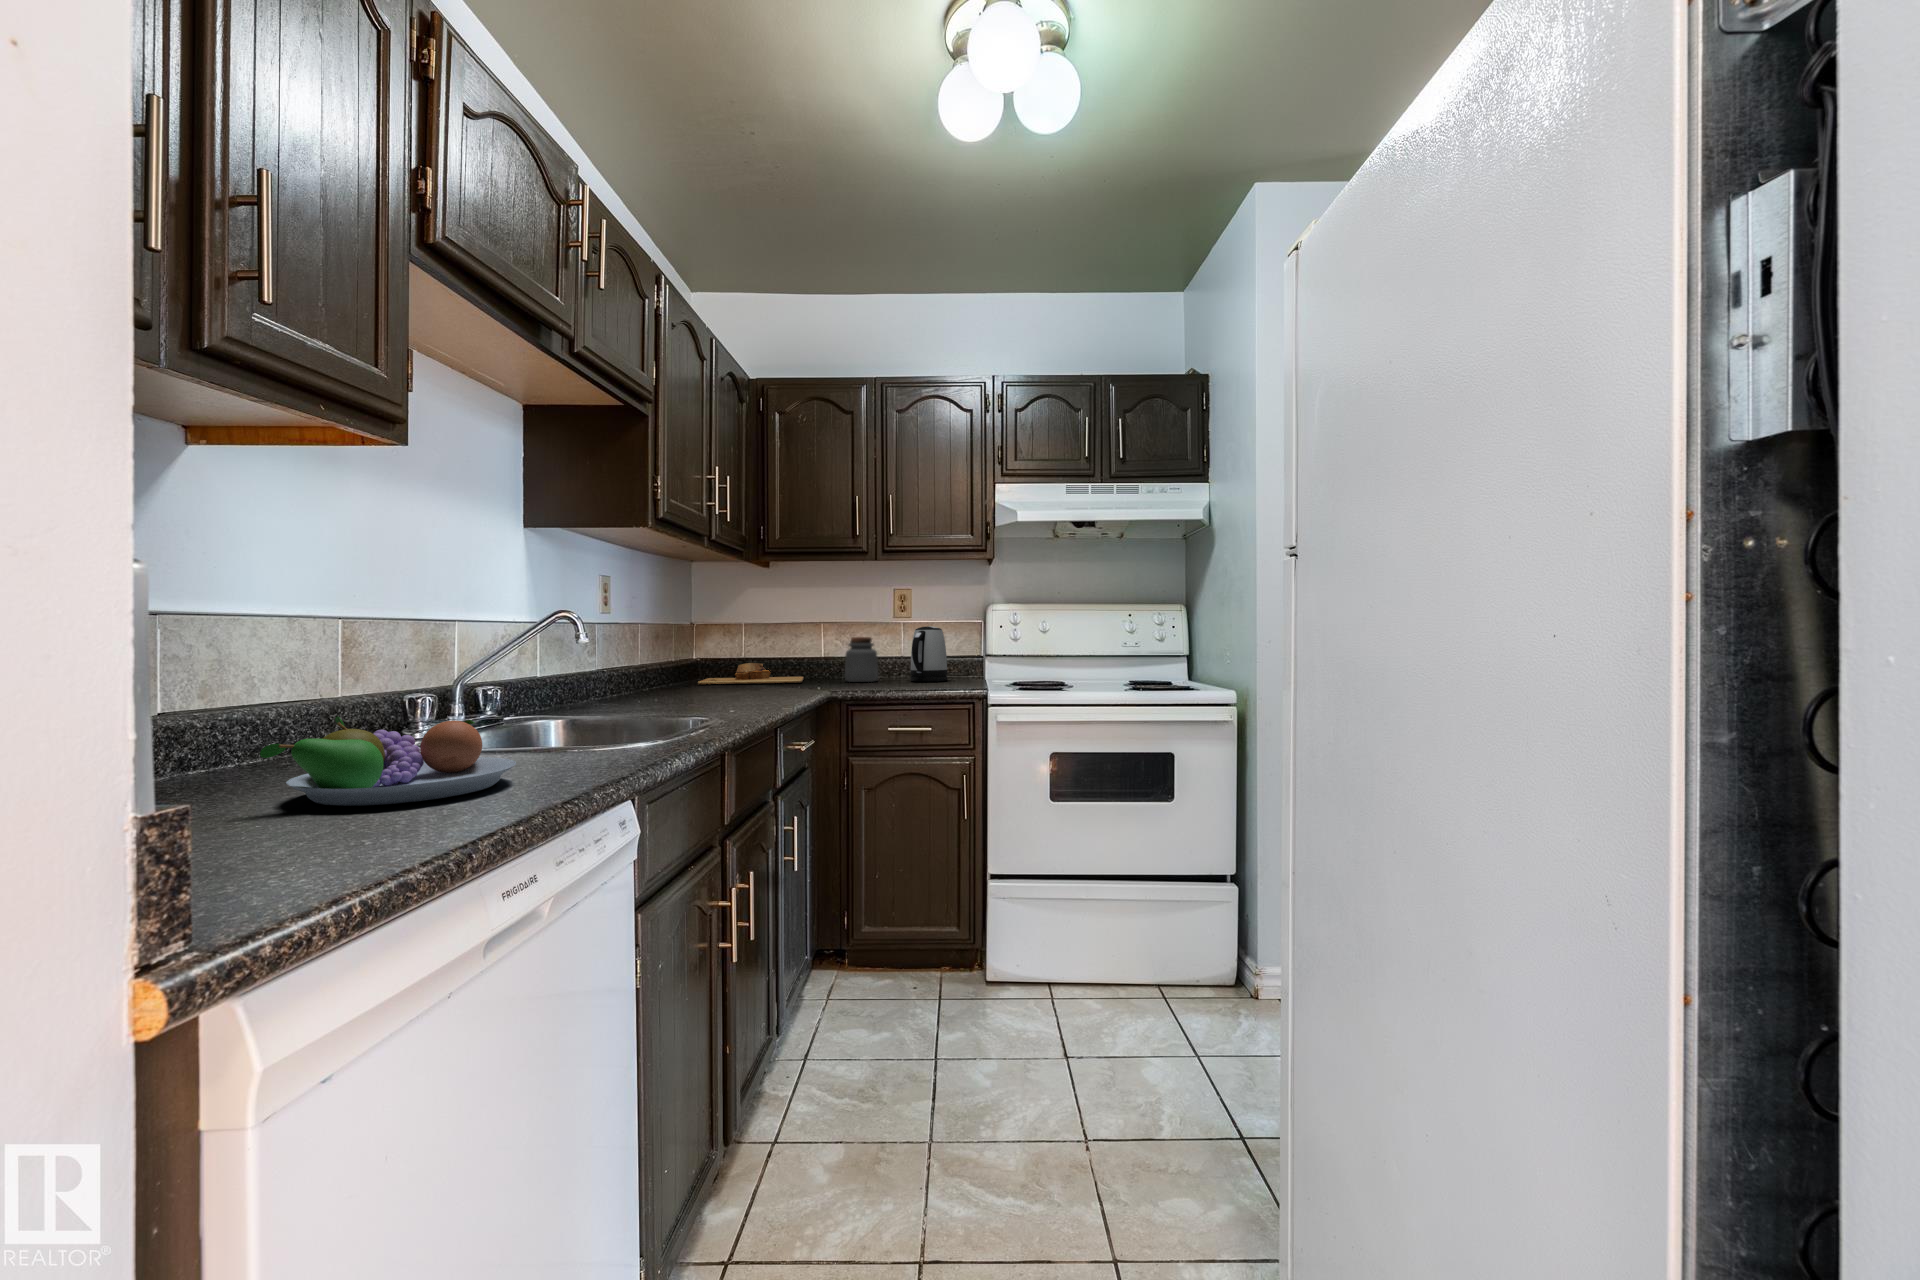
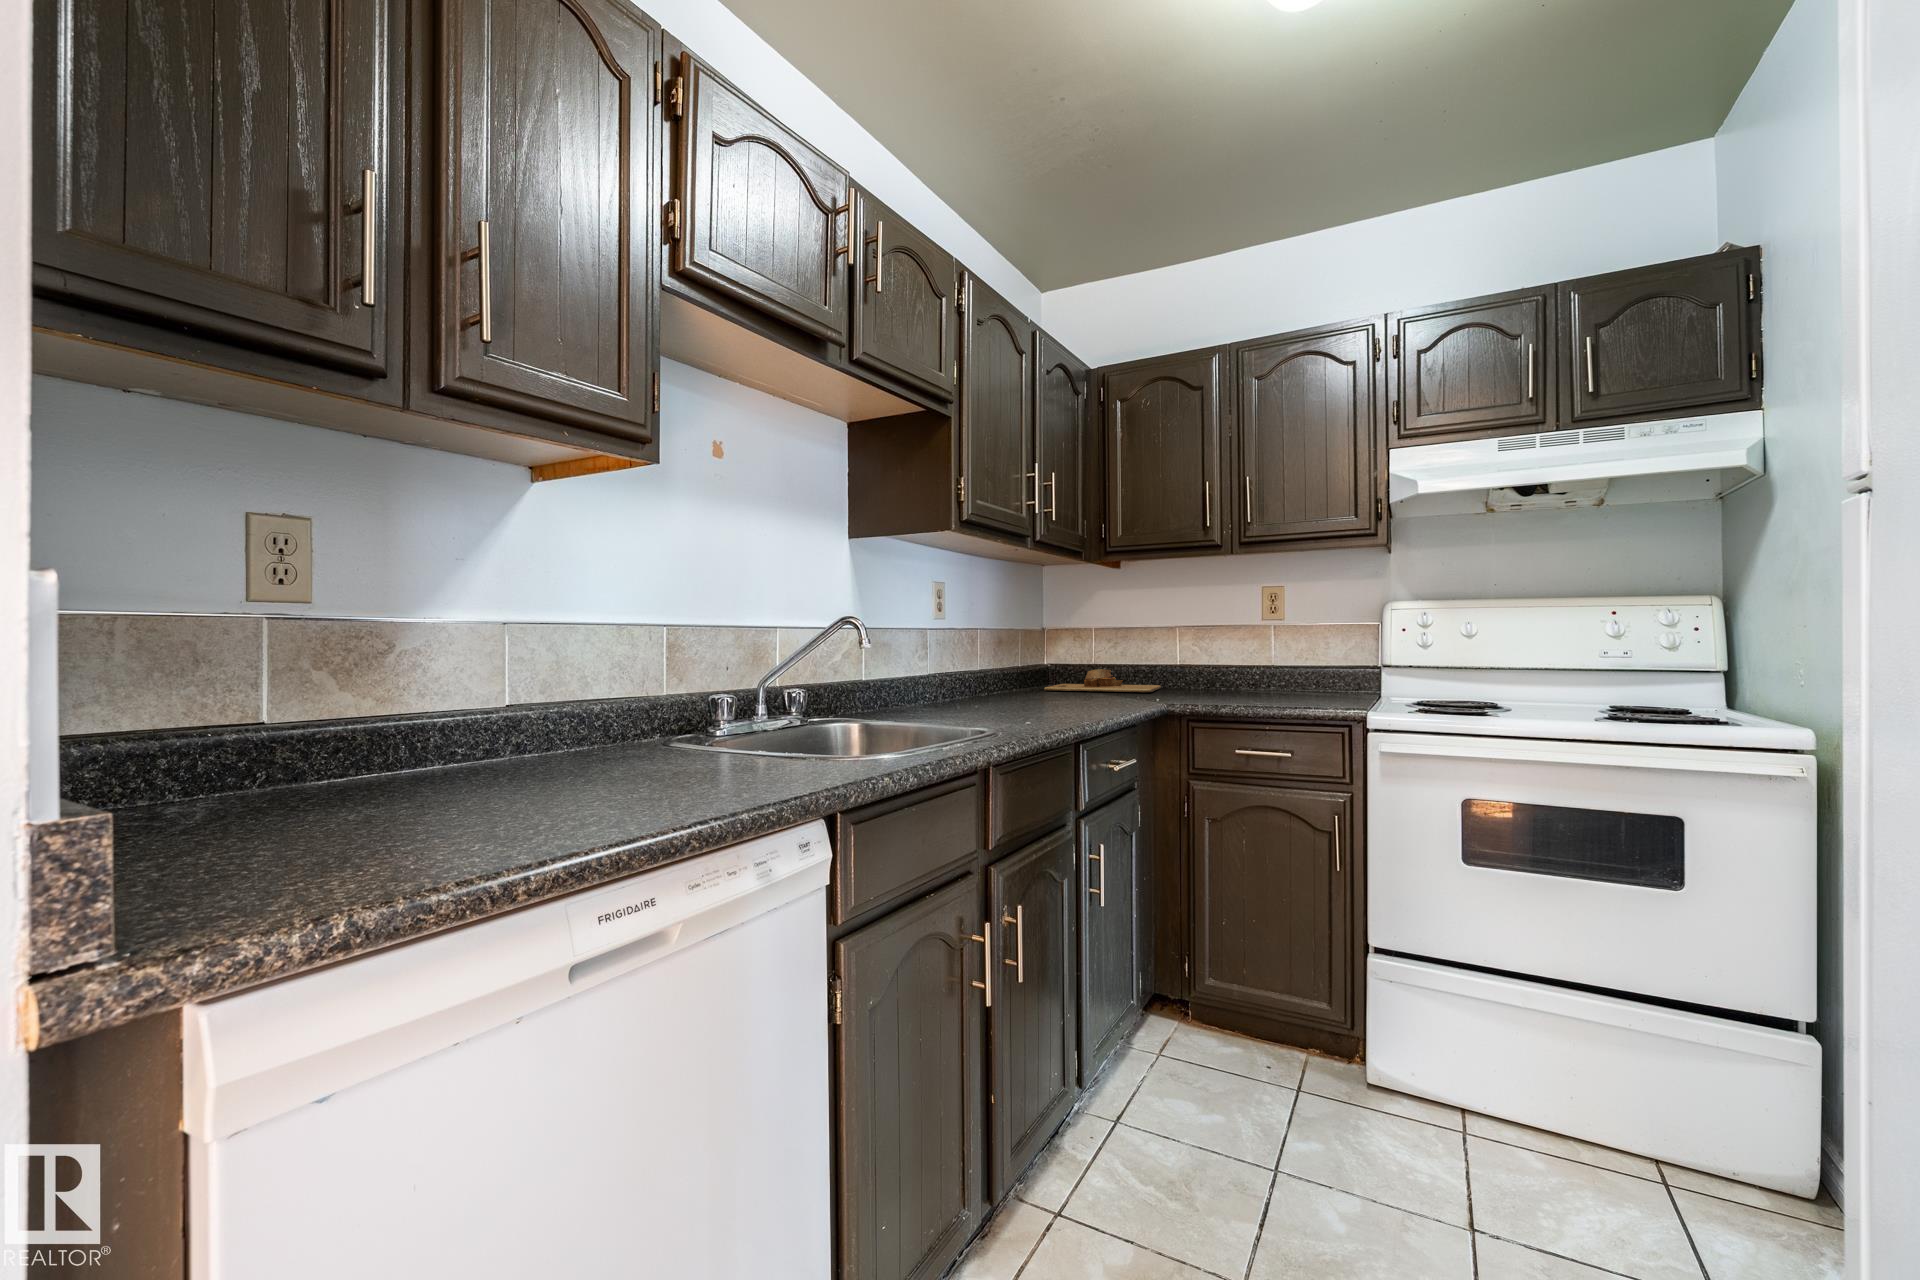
kettle: present [910,626,947,682] -> none [1281,630,1331,697]
jar: present [845,637,878,682] -> none [1201,642,1242,694]
fruit bowl: present [260,717,516,806] -> none [489,719,704,804]

